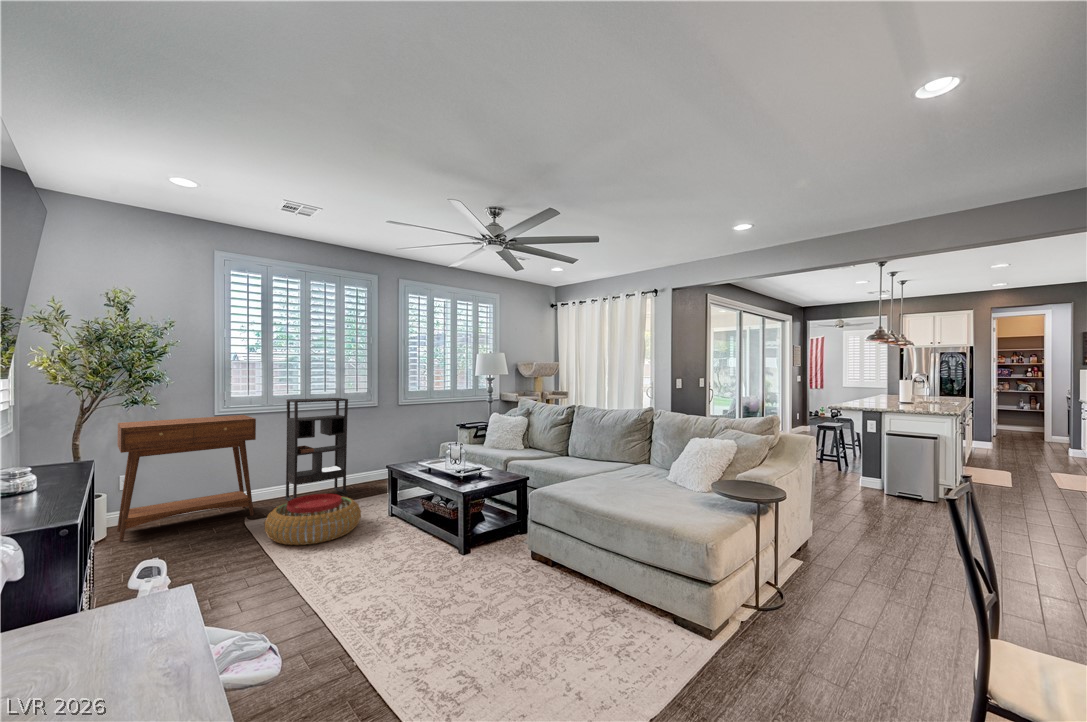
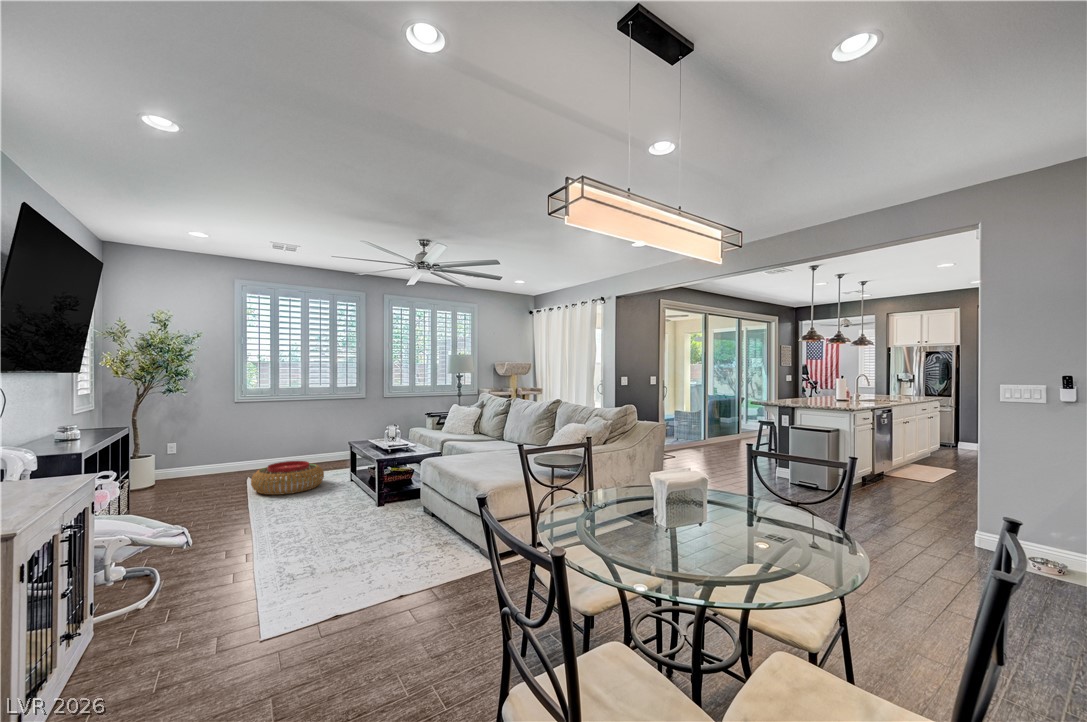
bookshelf: present [285,398,348,501] -> none [286,391,335,471]
console table: present [117,415,256,541] -> none [161,402,258,487]

